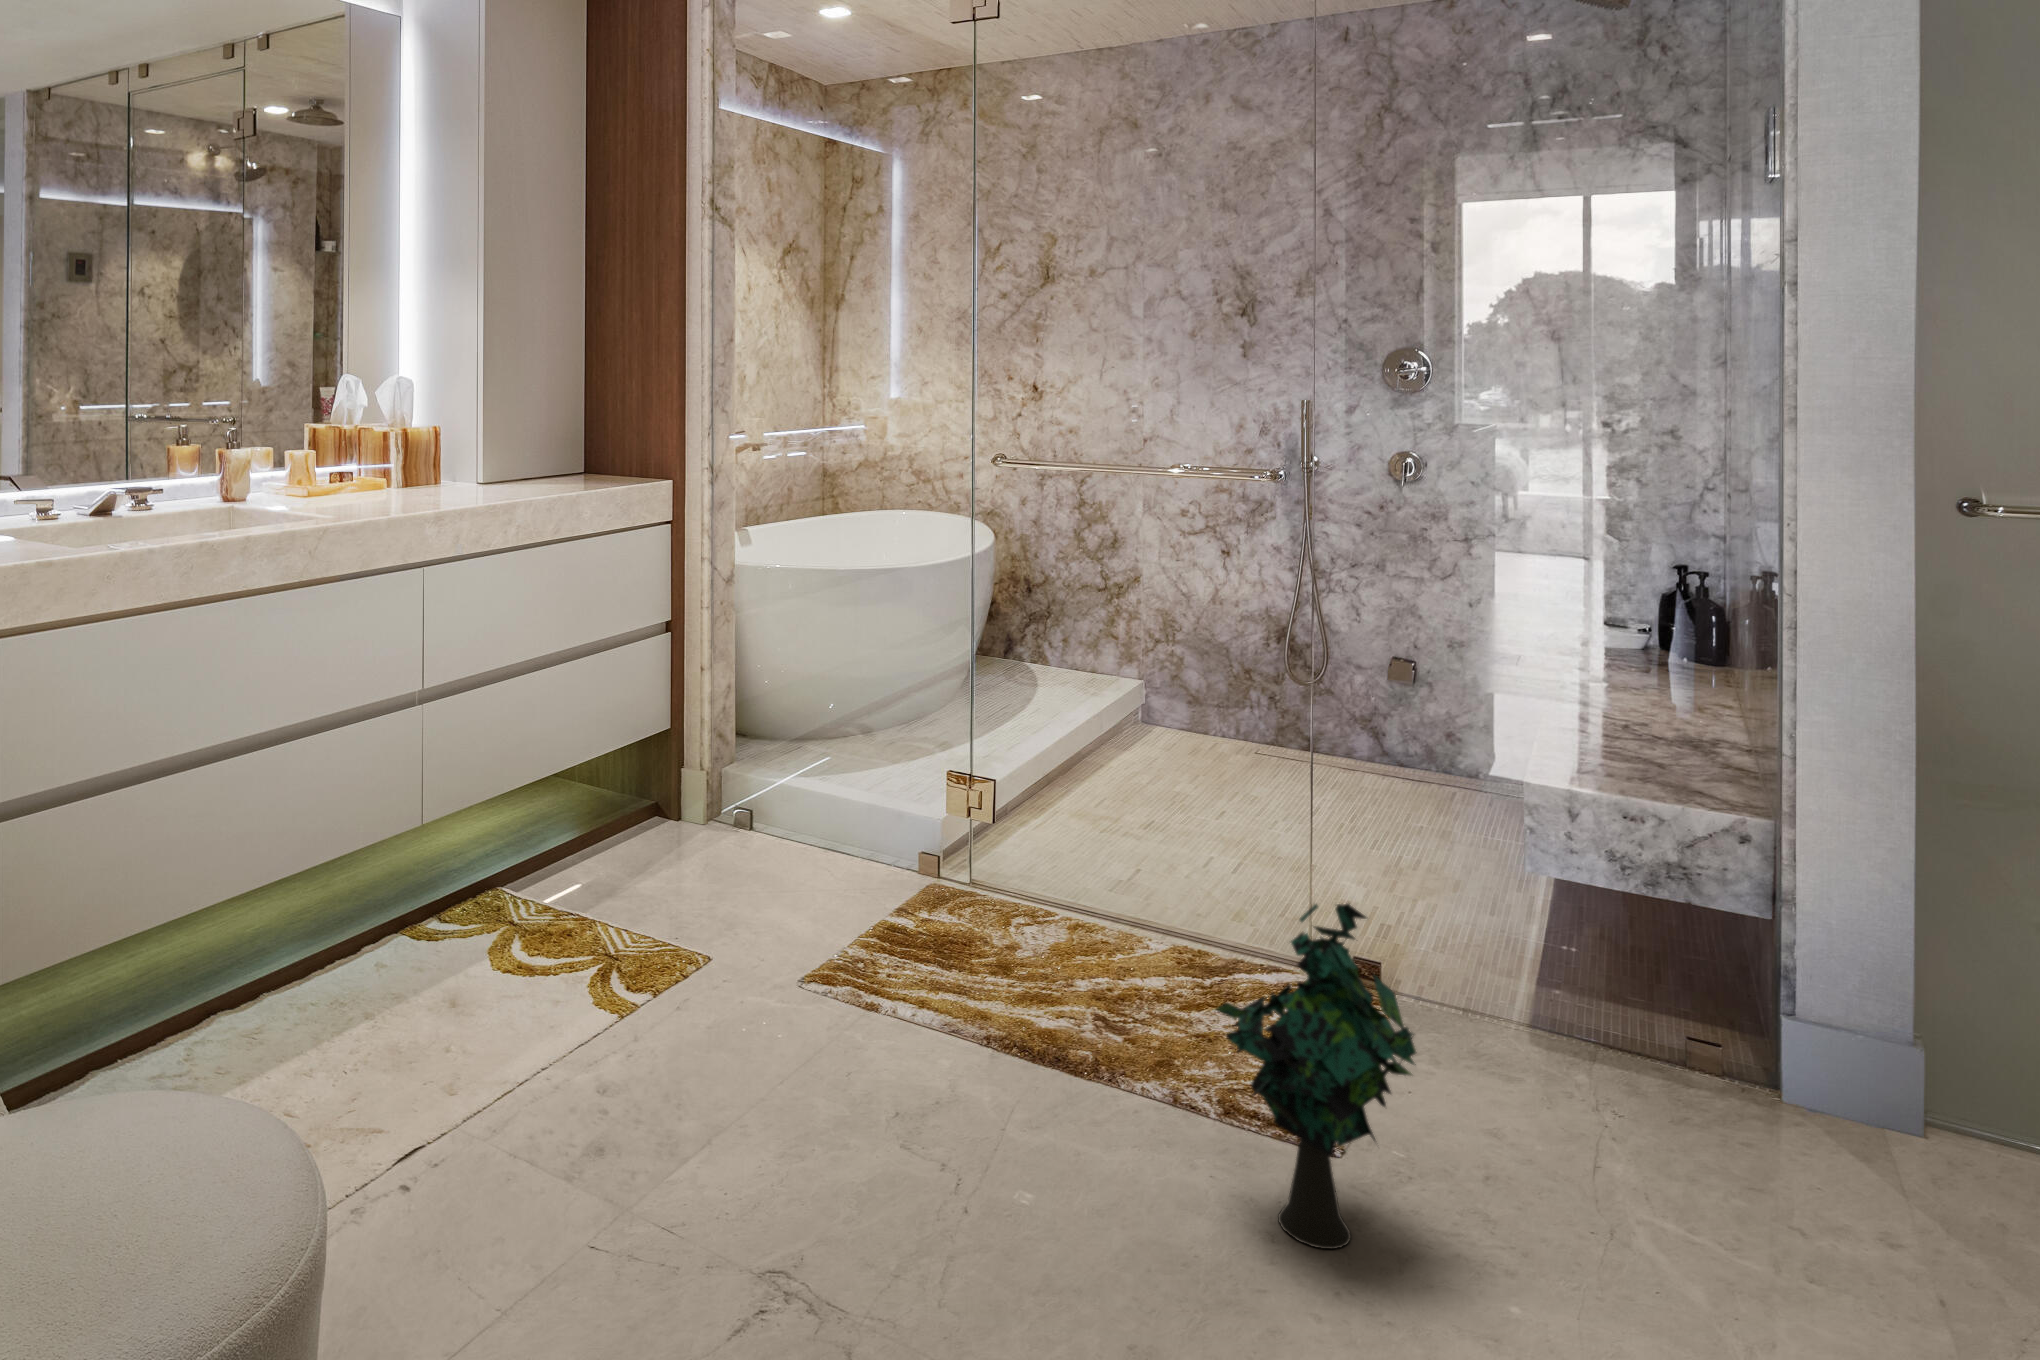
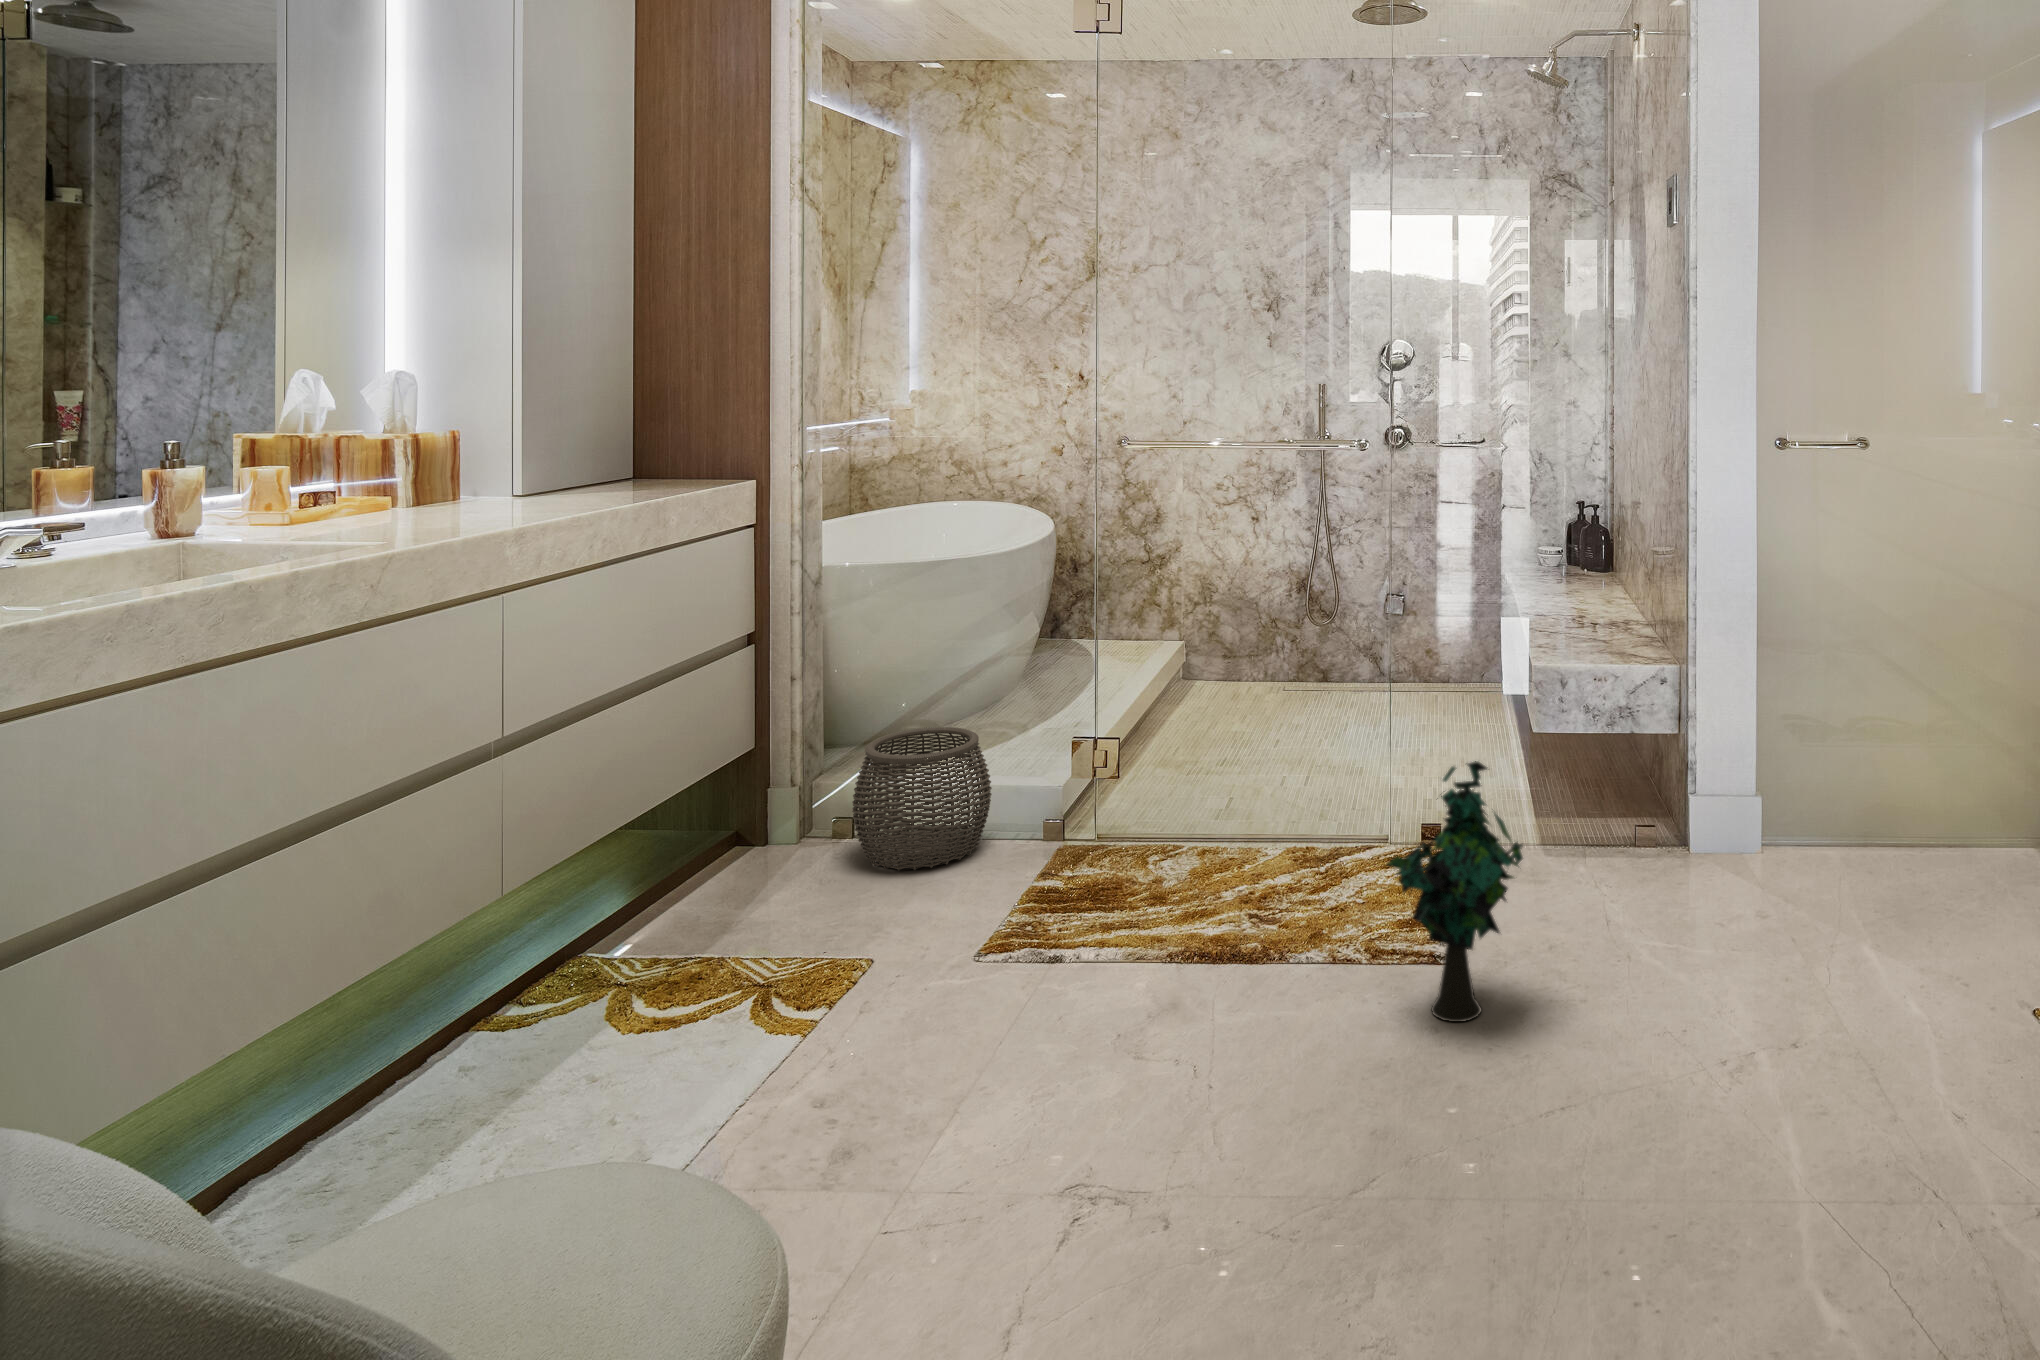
woven basket: none [736,732,866,875] -> present [852,727,992,870]

